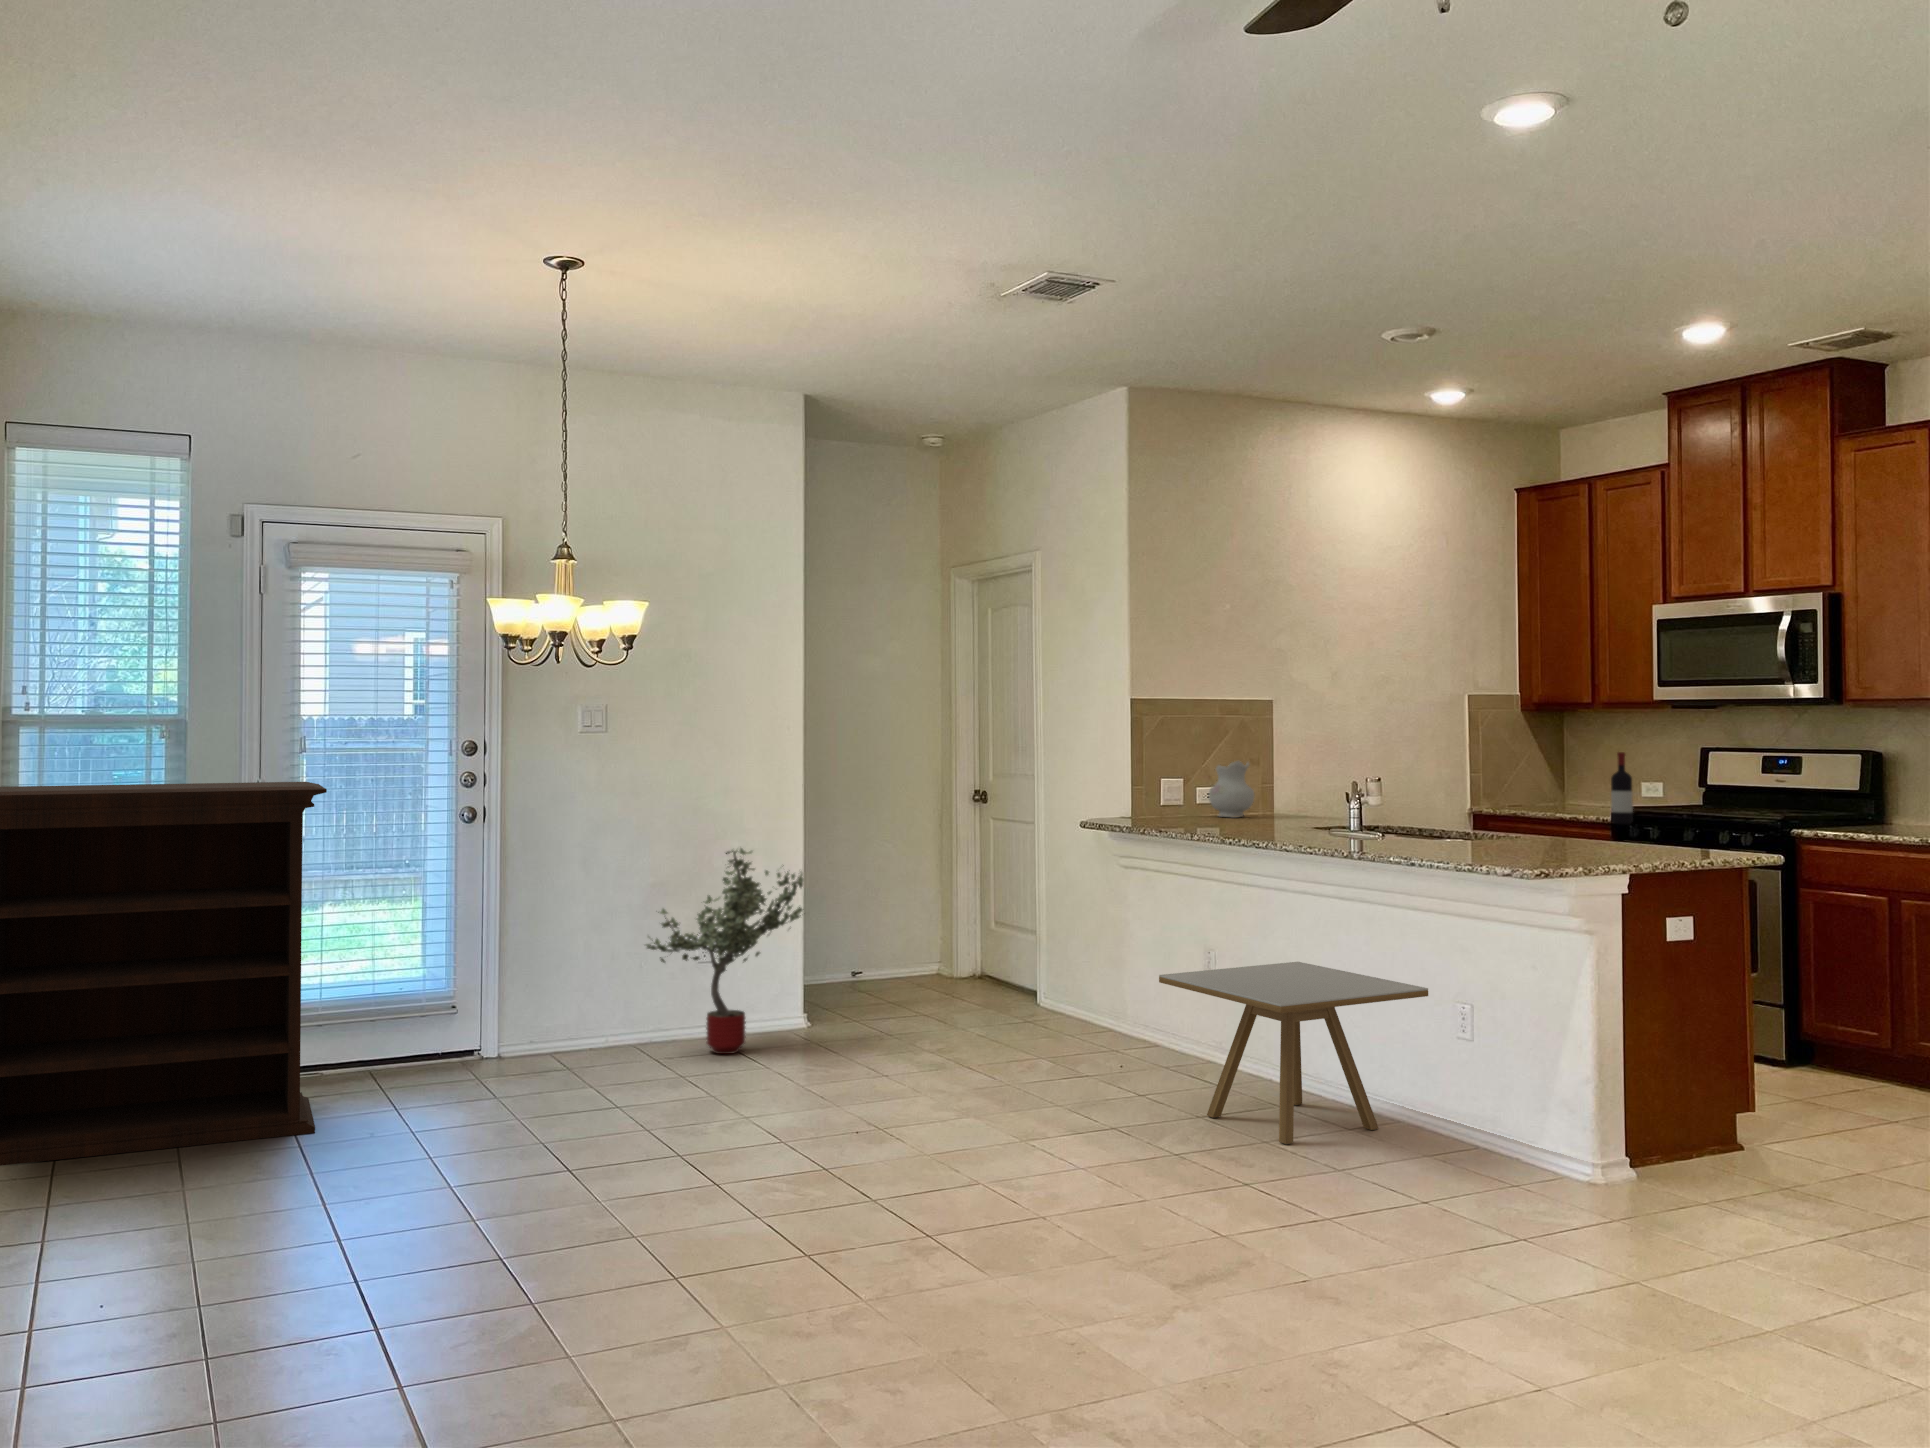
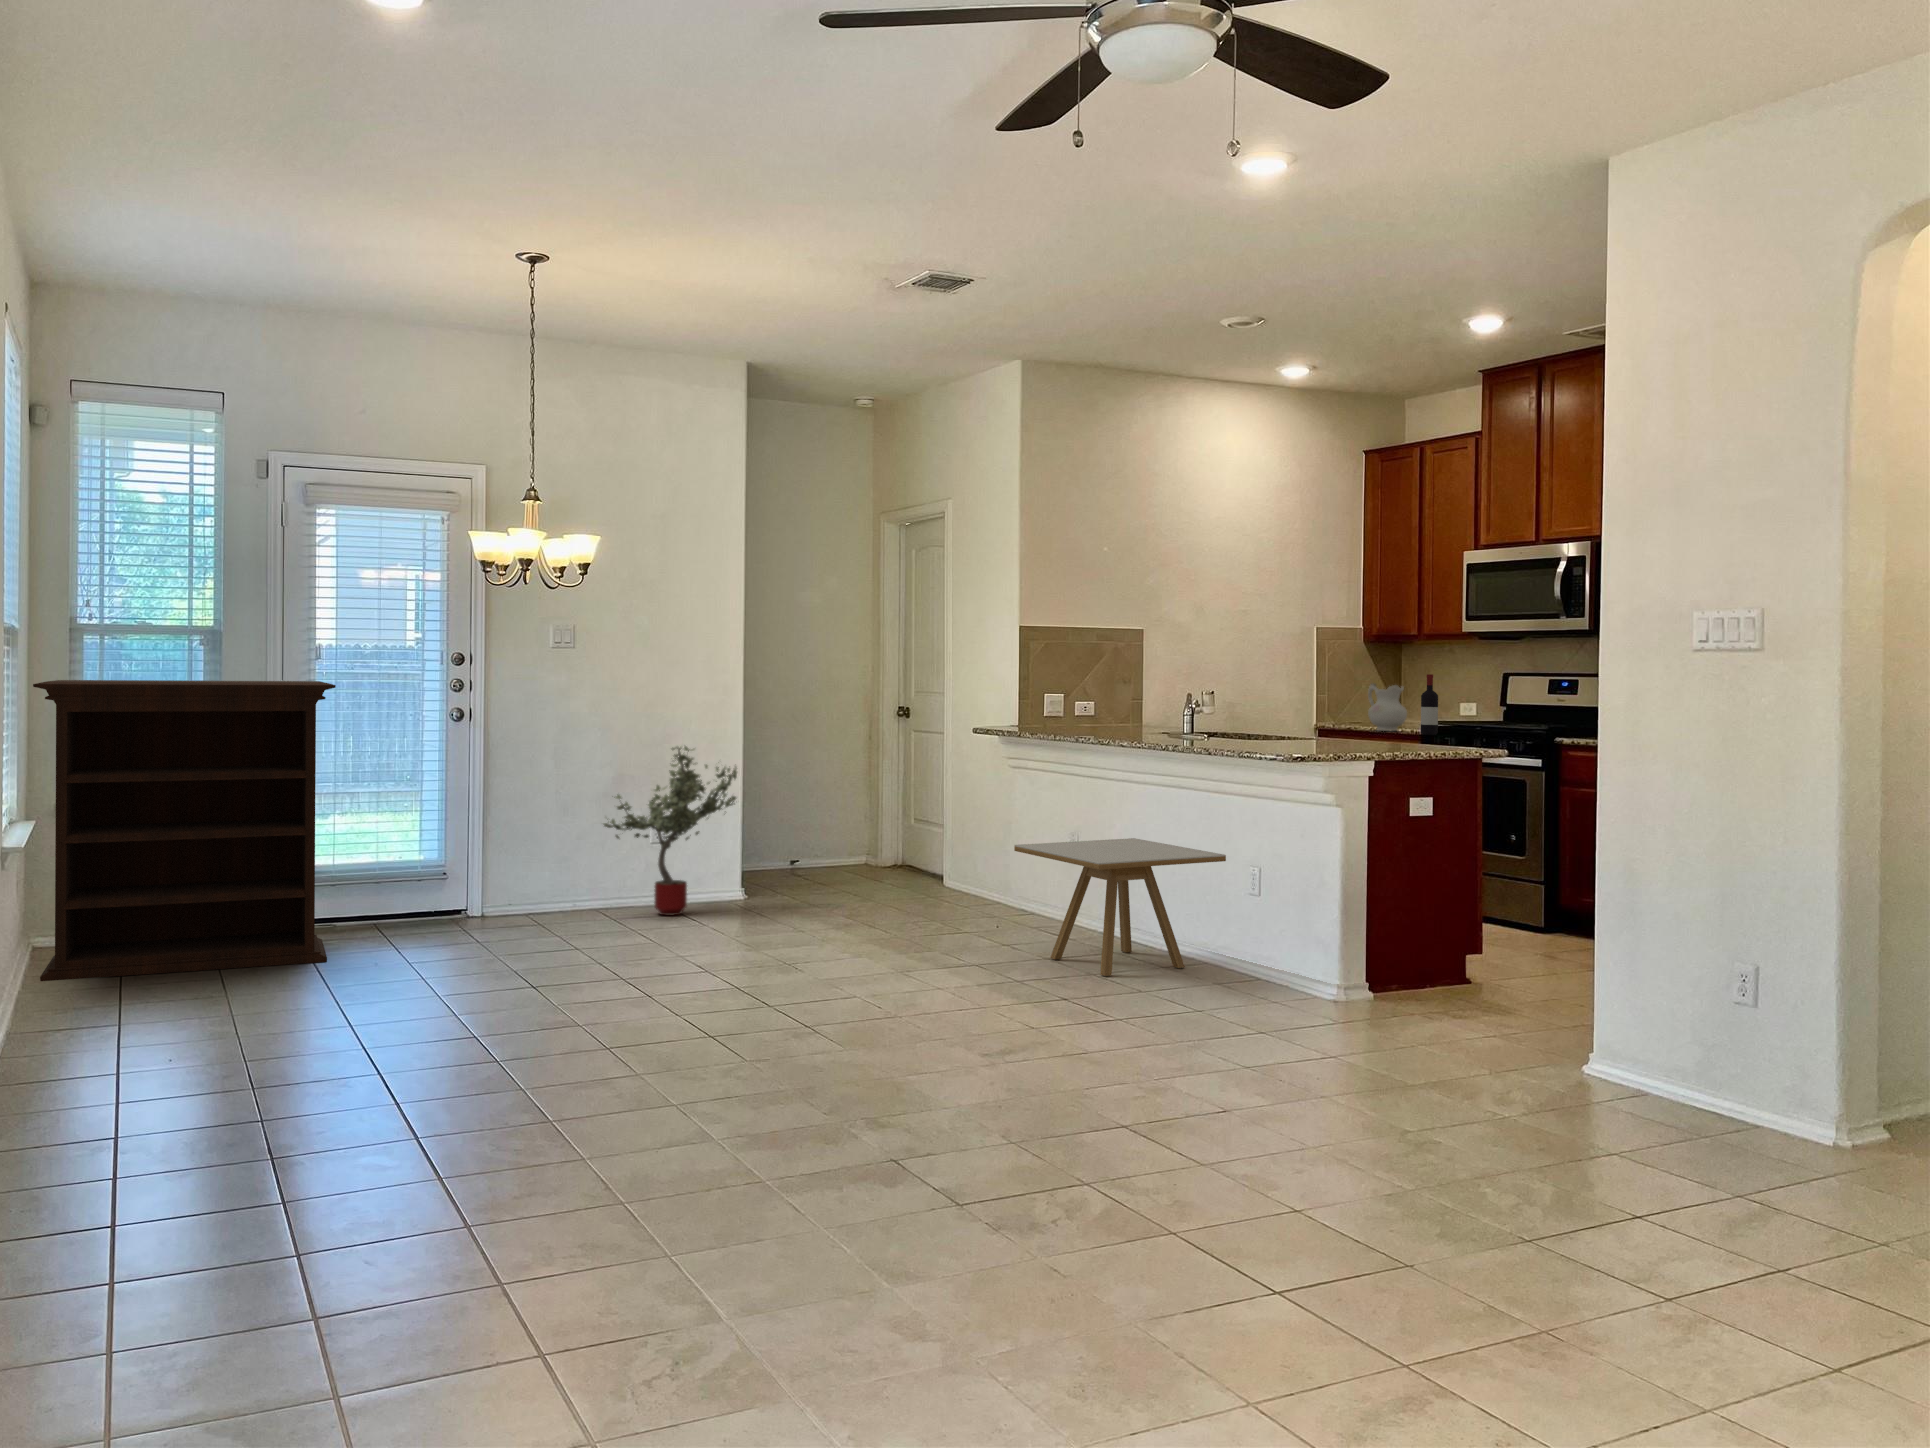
ceramic pitcher: present [1208,761,1254,817] -> present [1368,683,1407,731]

